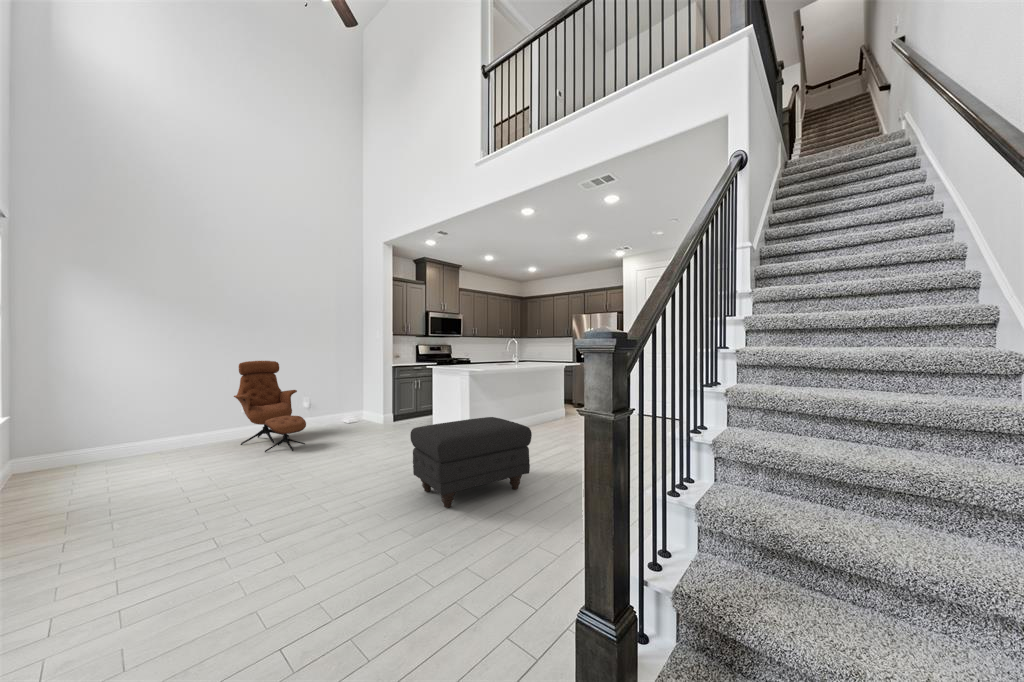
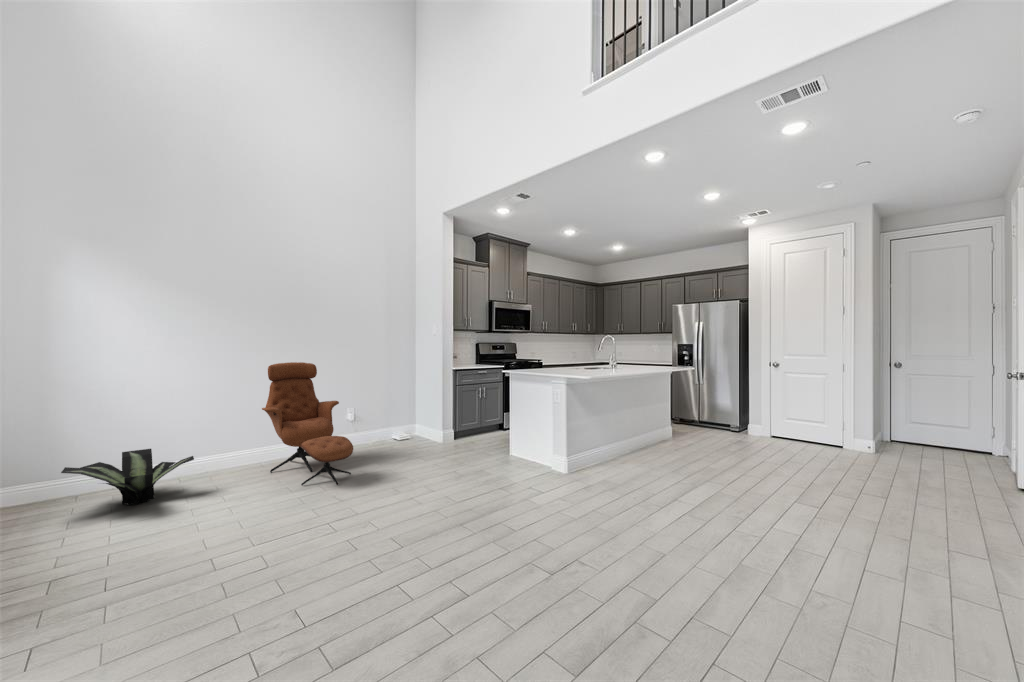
ottoman: present [410,417,532,508] -> none [523,453,718,611]
potted plant: none [72,428,179,469] -> present [61,449,194,506]

